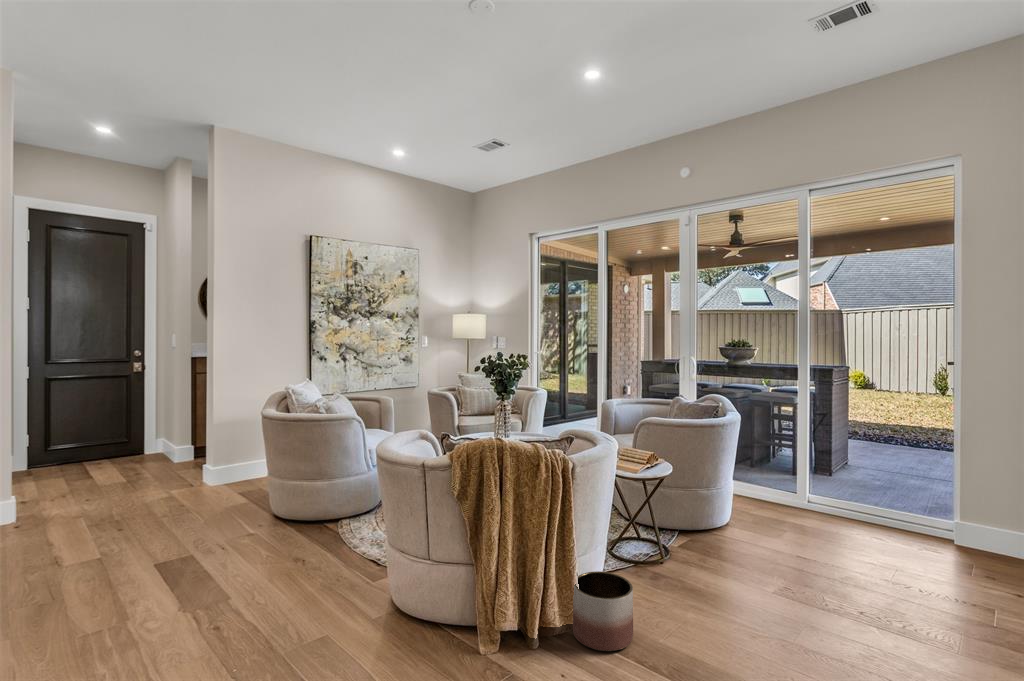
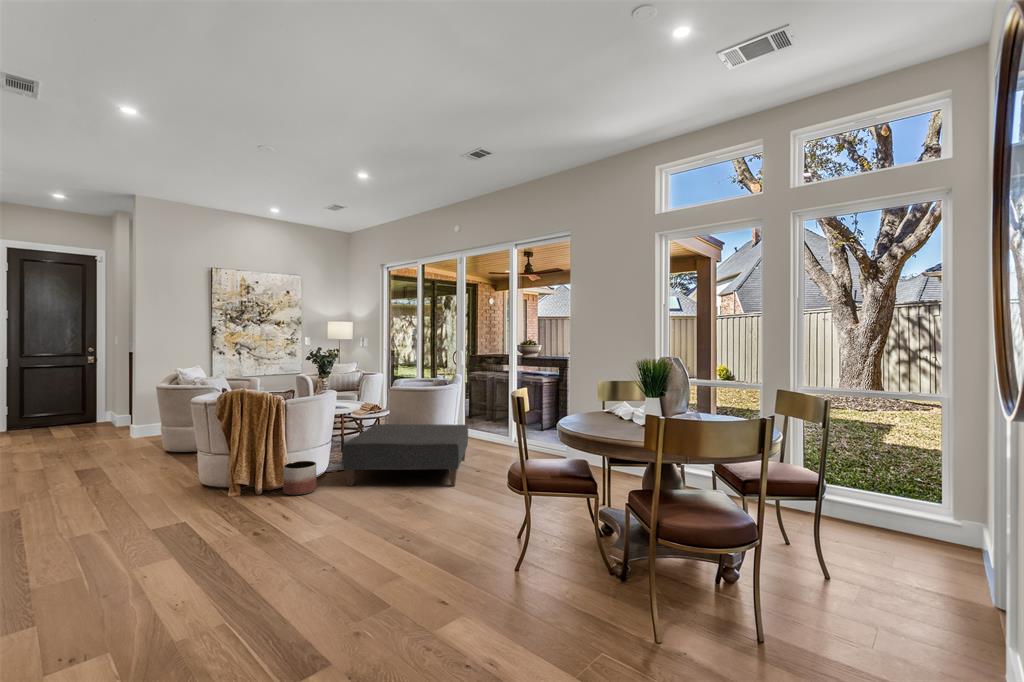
ottoman: none [625,481,893,622] -> present [342,424,468,486]

